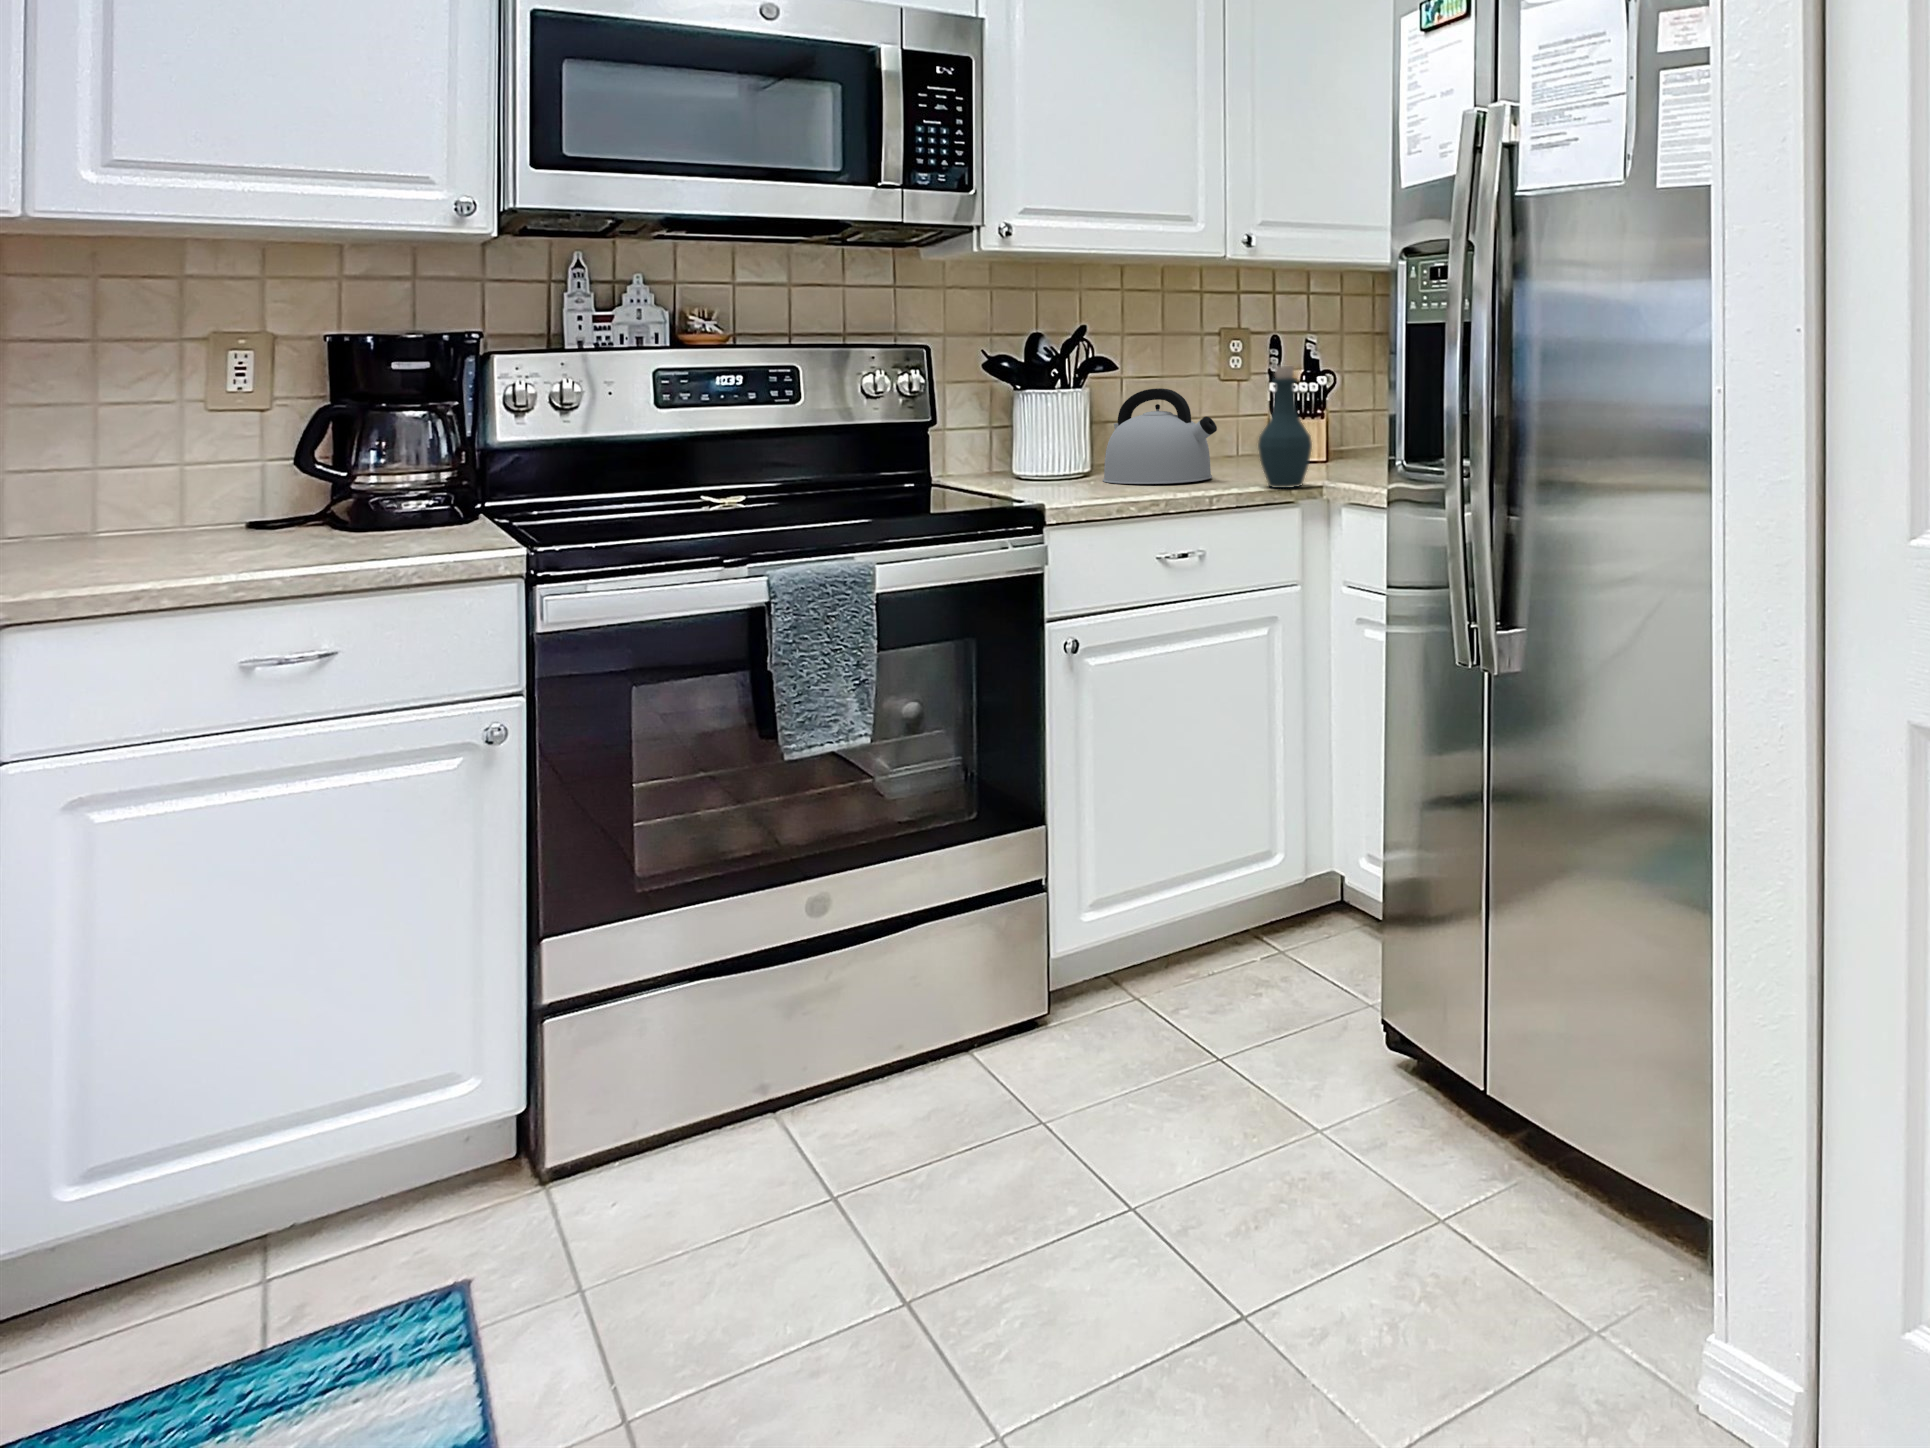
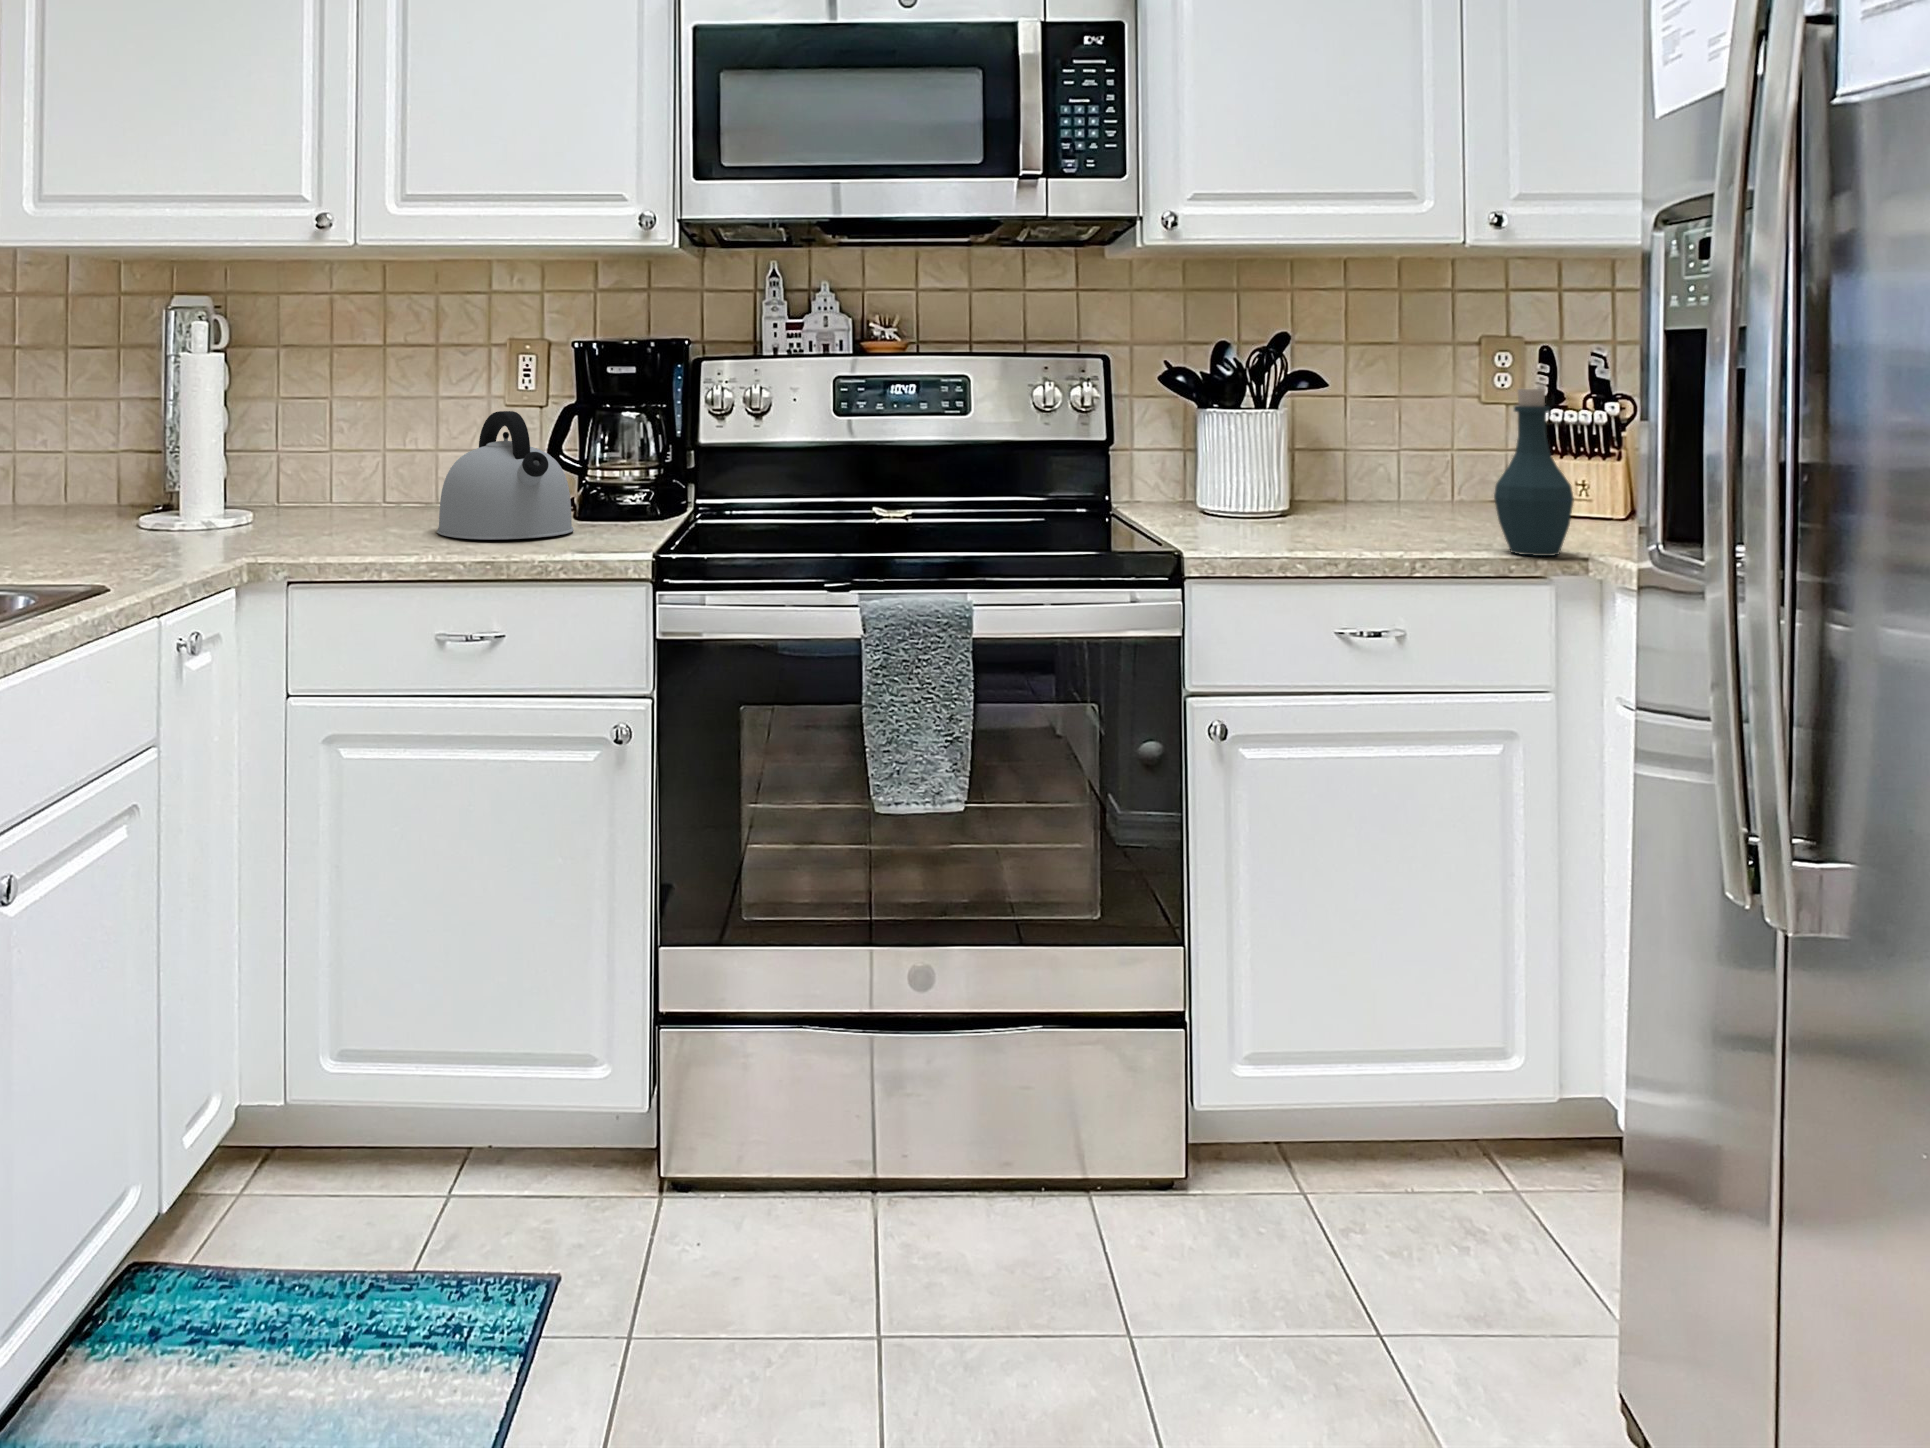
kettle: present [1103,388,1217,484] -> present [437,411,574,540]

